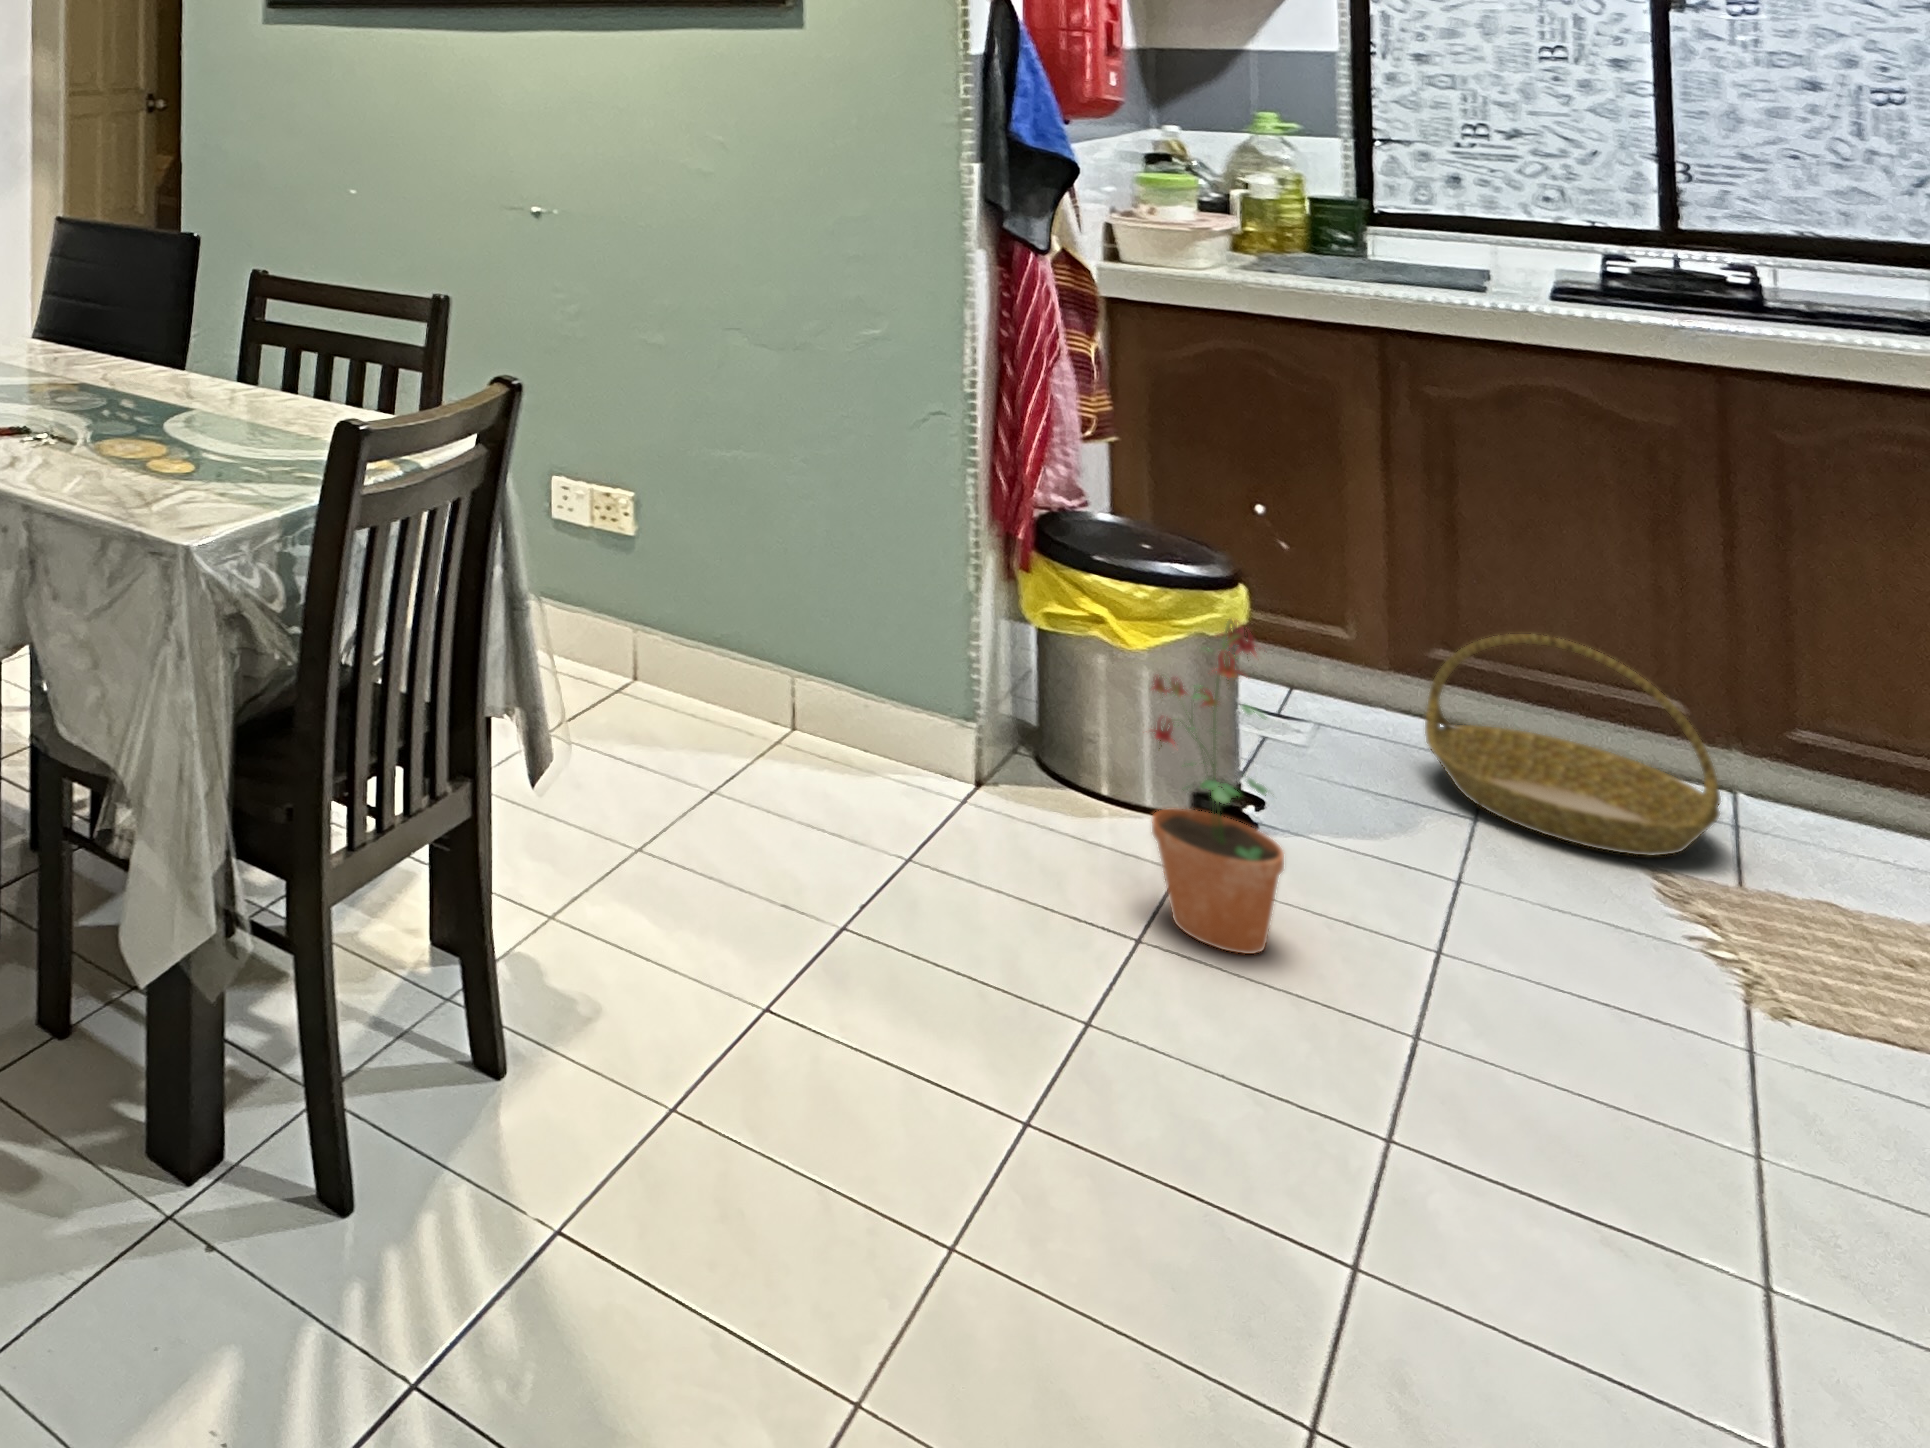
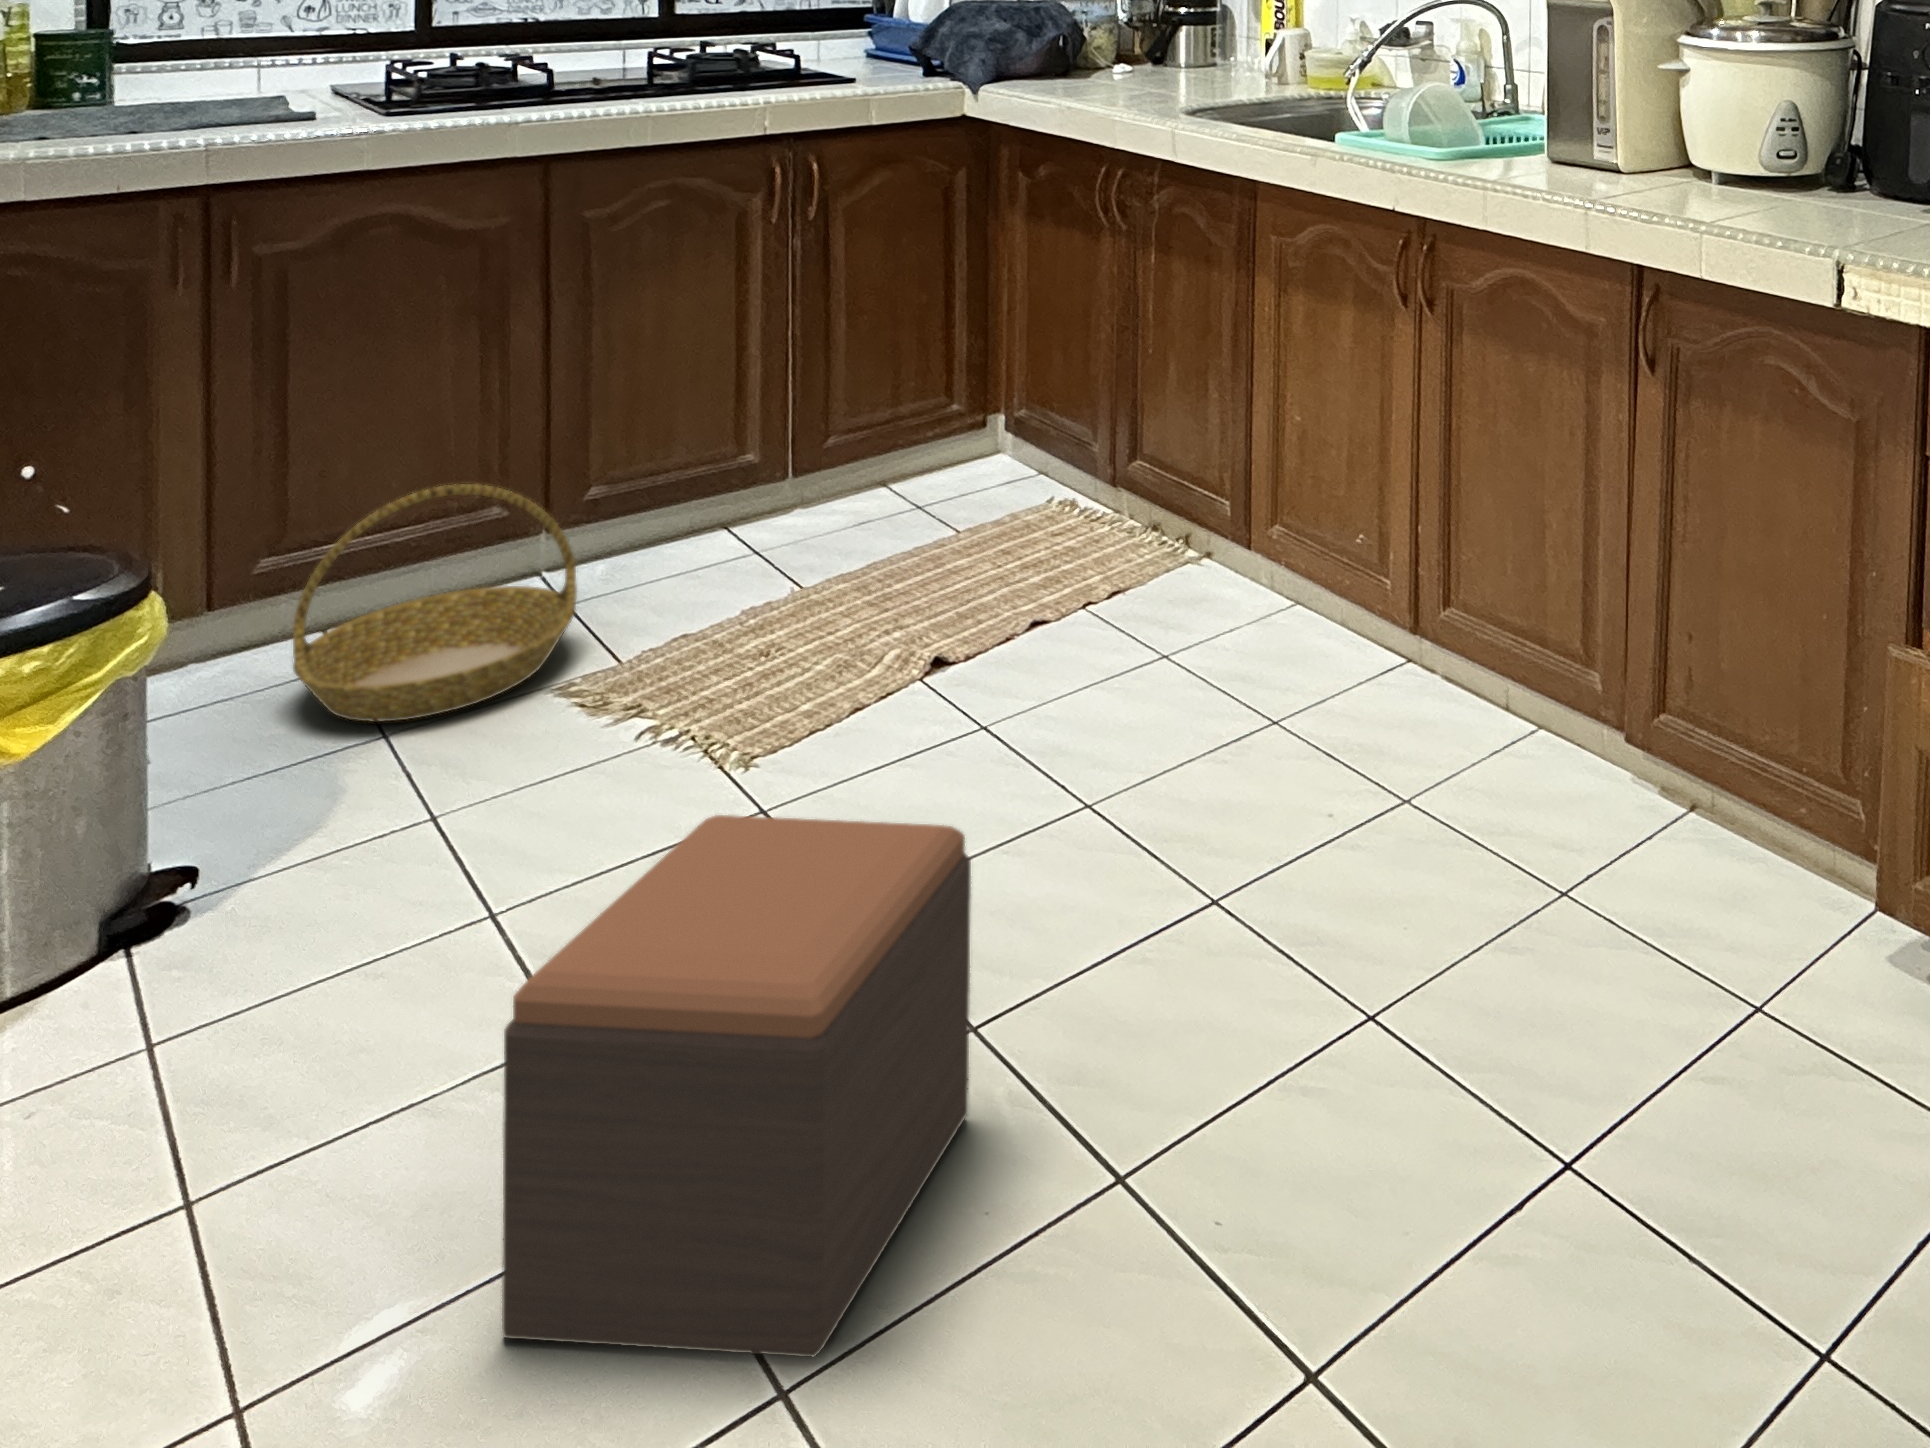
potted plant: present [1152,620,1284,954] -> none [92,620,336,1137]
footstool: none [1255,902,1739,1361] -> present [502,815,971,1357]

